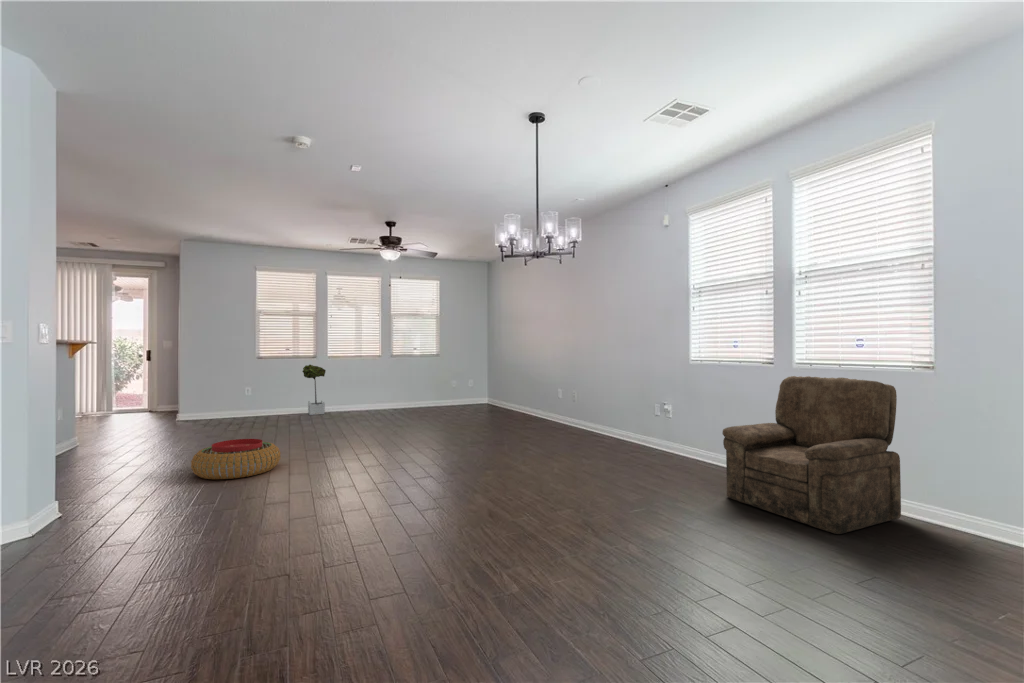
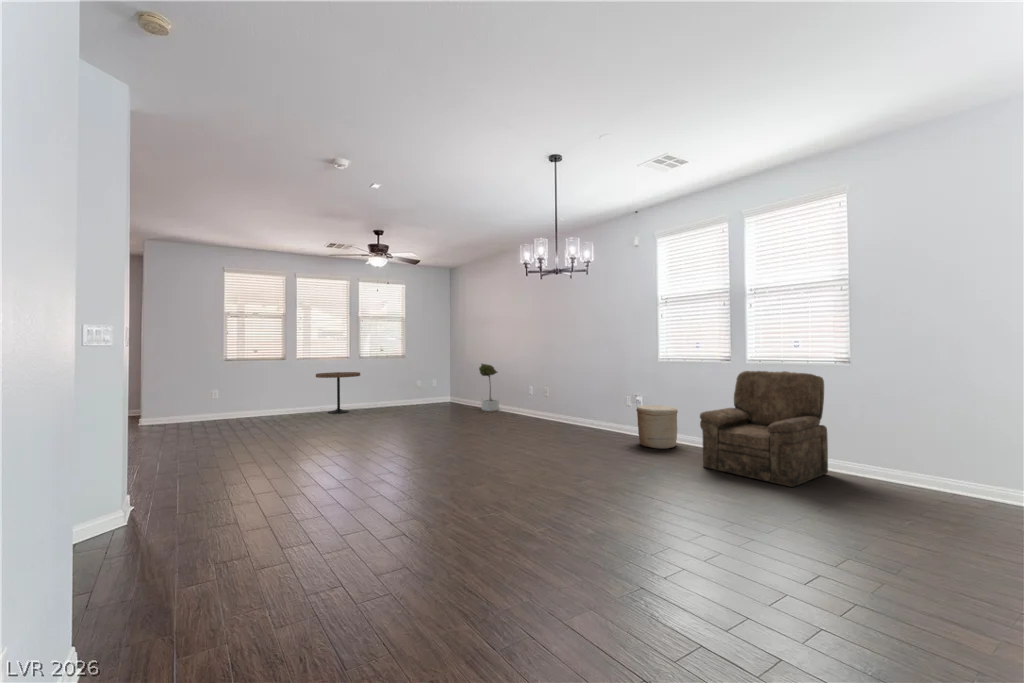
potted tree: present [302,365,326,415] -> present [479,364,499,411]
side table: none [343,371,388,414] -> present [316,372,360,414]
woven basket: none [659,416,710,470] -> present [636,405,678,449]
pouf: present [191,439,280,479] -> none [221,439,305,479]

